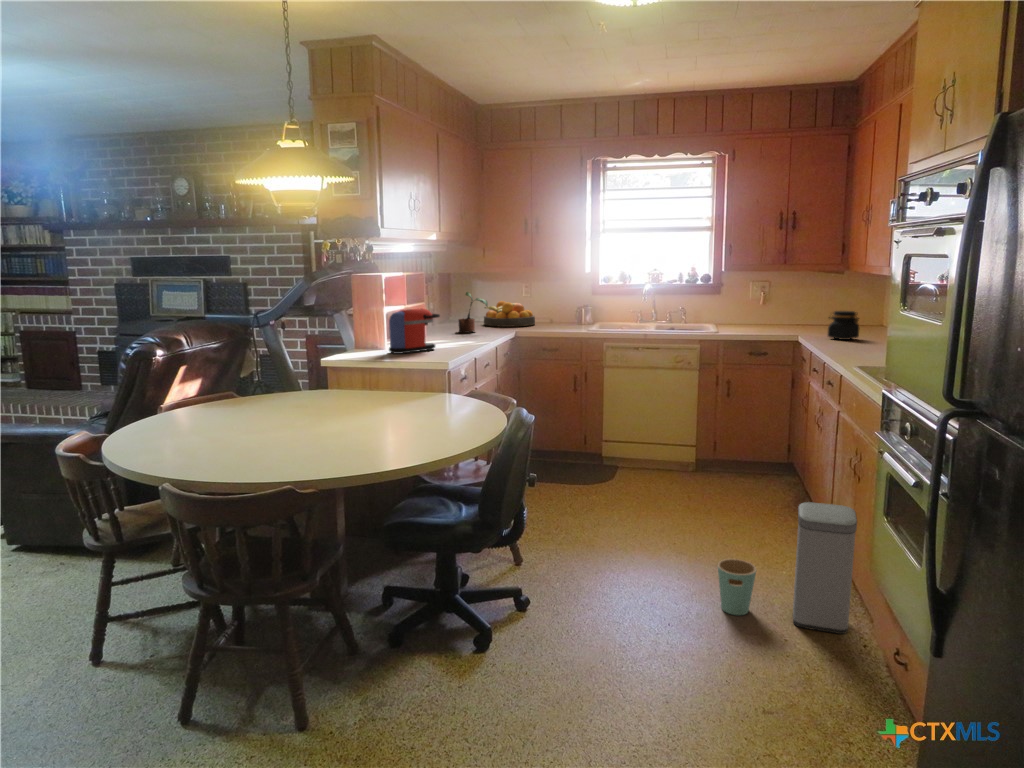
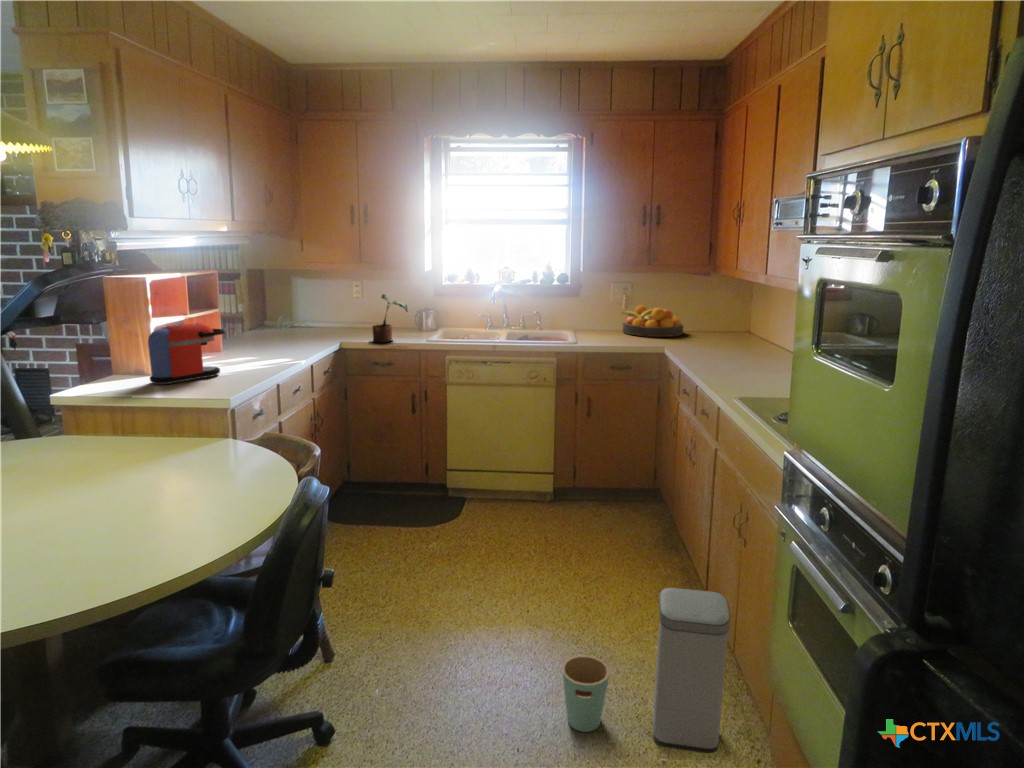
potted plant: present [456,292,488,333] -> present [370,294,408,343]
fruit bowl: present [484,301,535,327] -> present [622,305,683,337]
jar: present [828,311,859,340] -> none [691,321,725,354]

